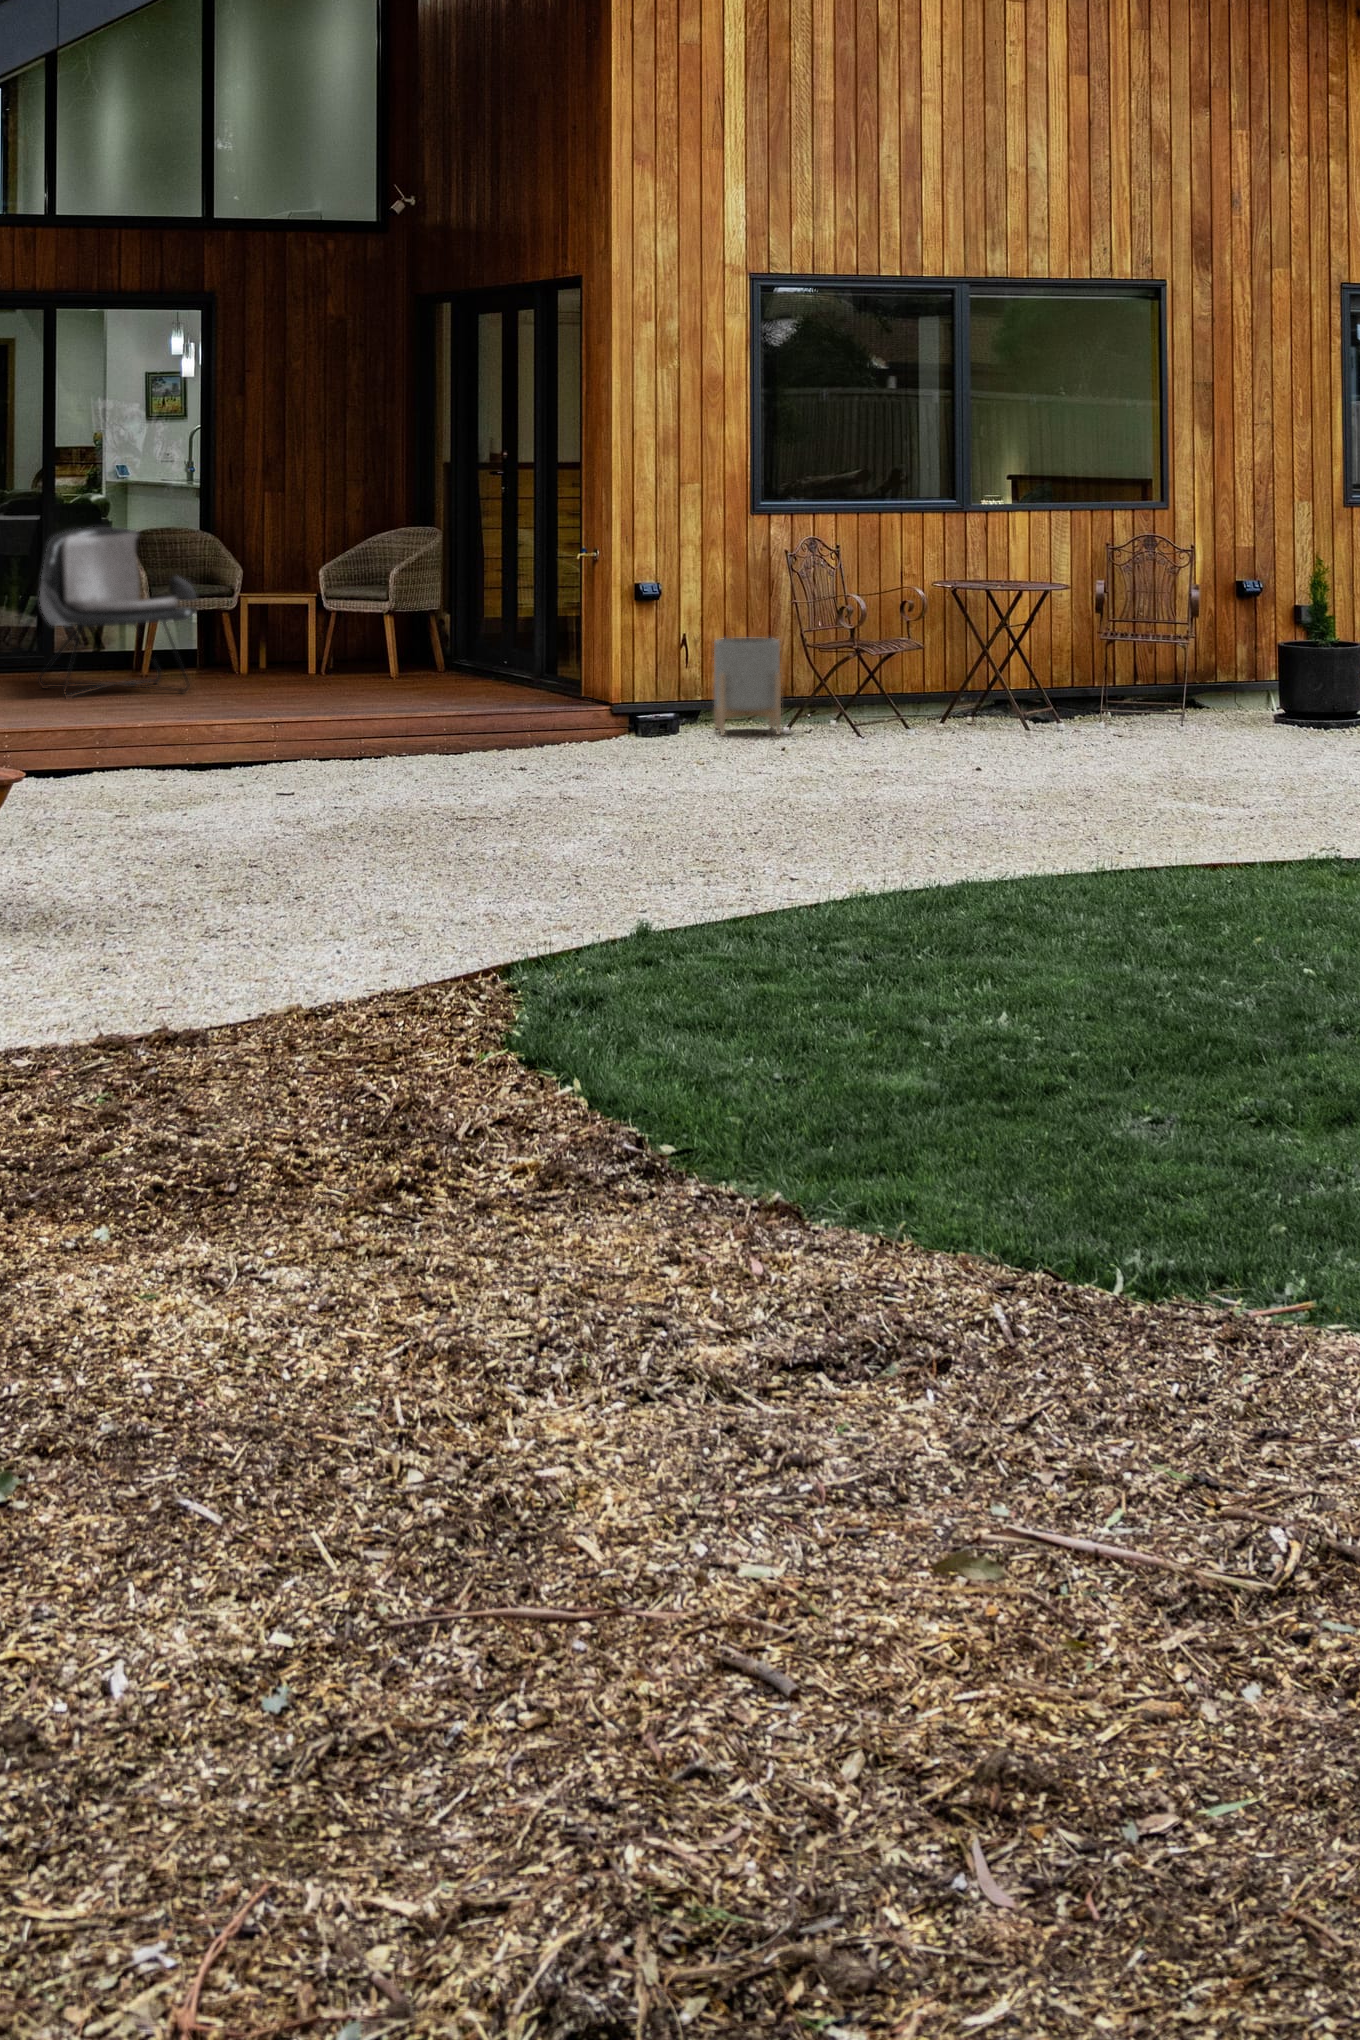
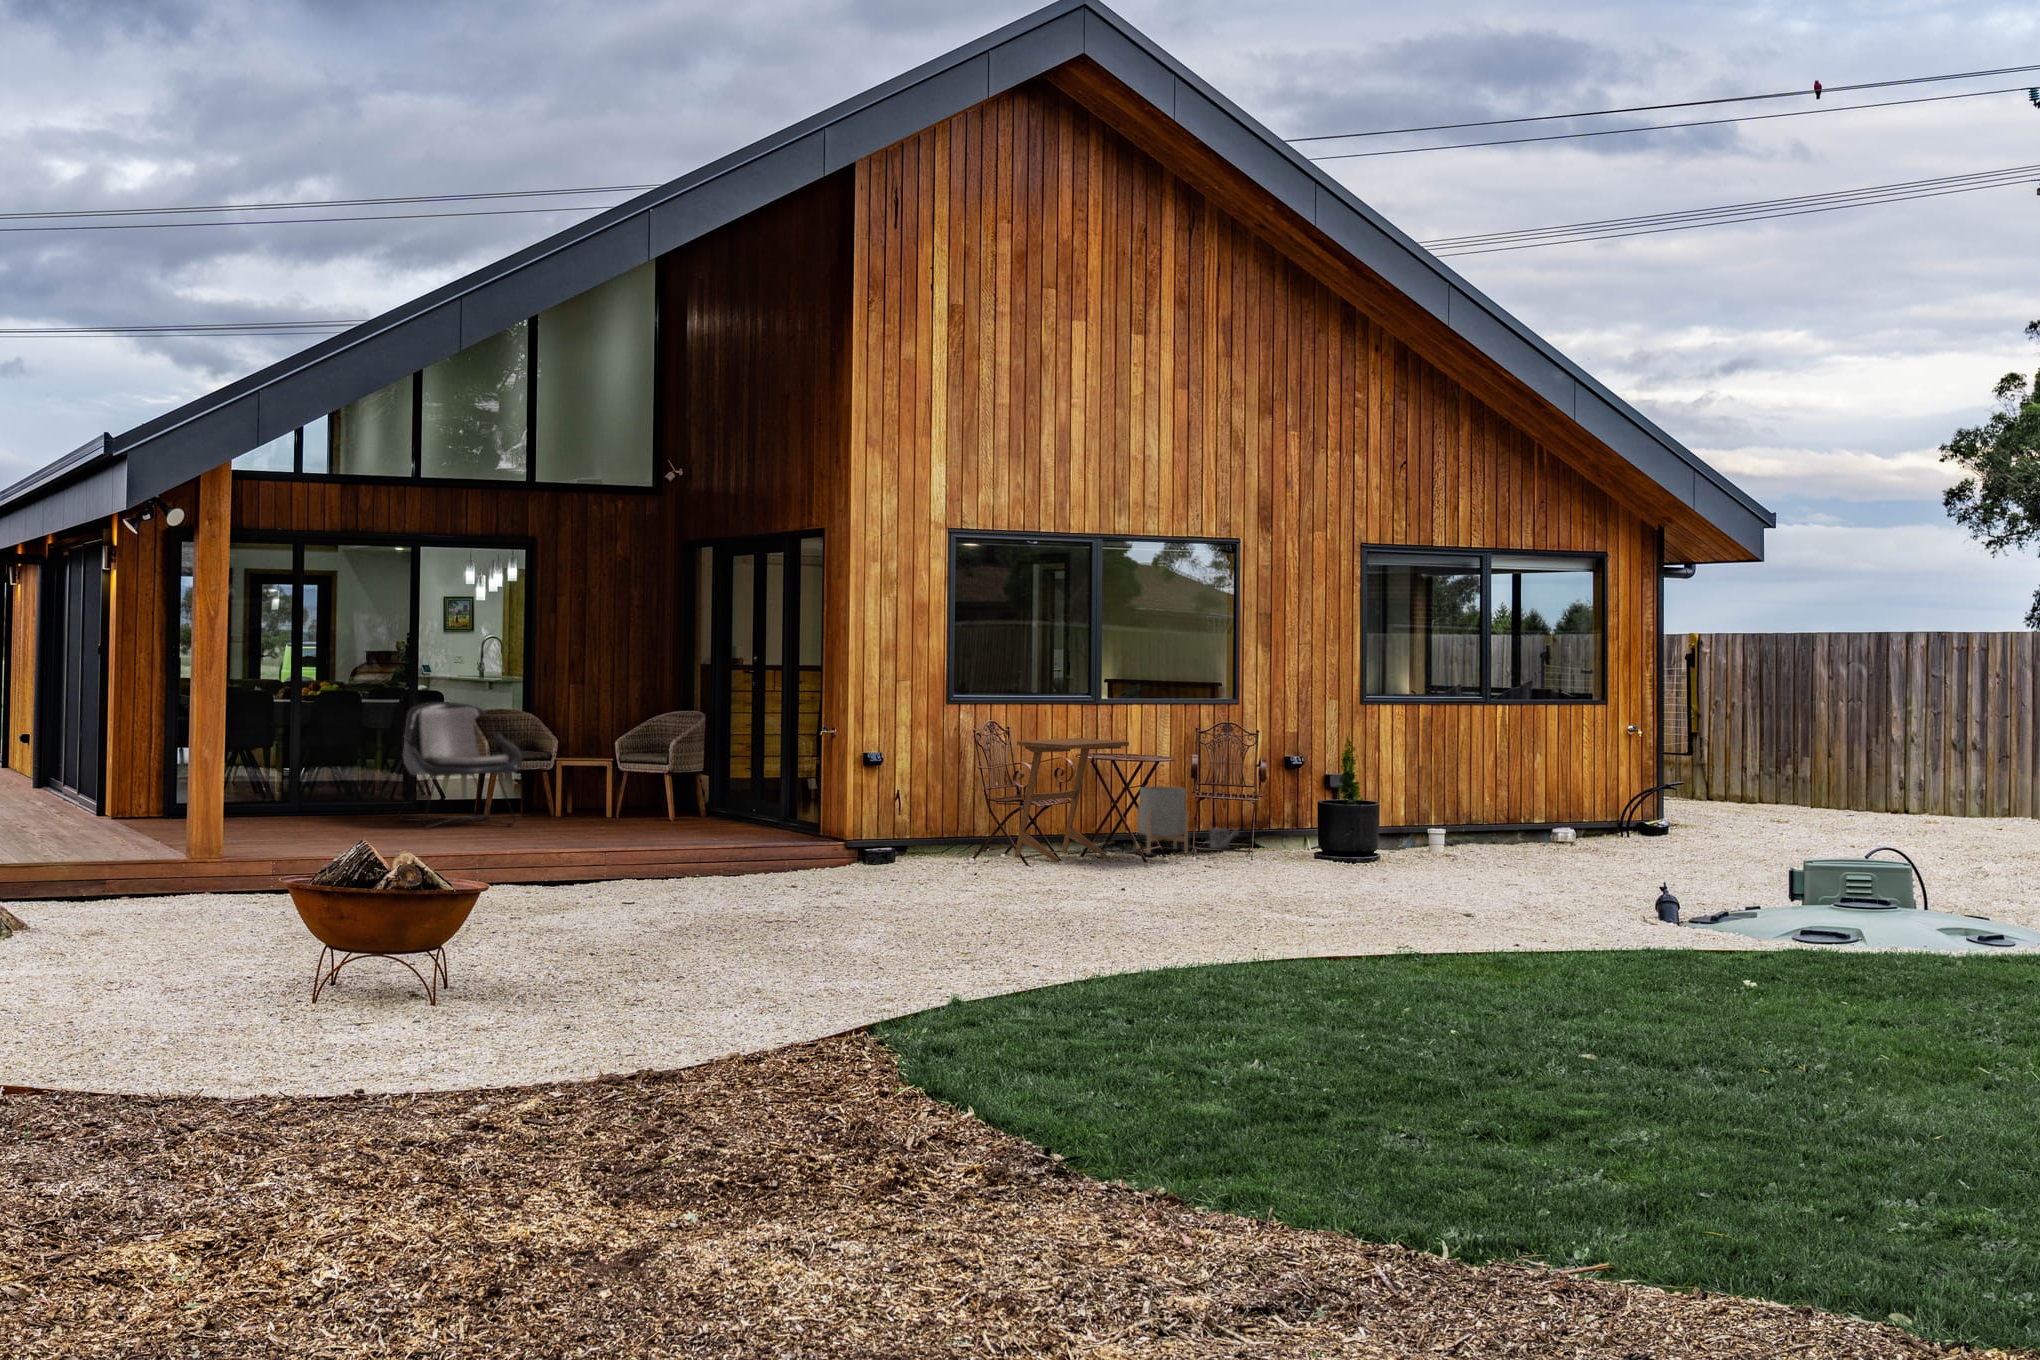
side table: none [844,561,1001,733] -> present [1015,738,1129,862]
planter: present [714,637,781,735] -> present [1136,786,1188,853]
watering can: none [1127,682,1165,712] -> present [1209,828,1239,849]

